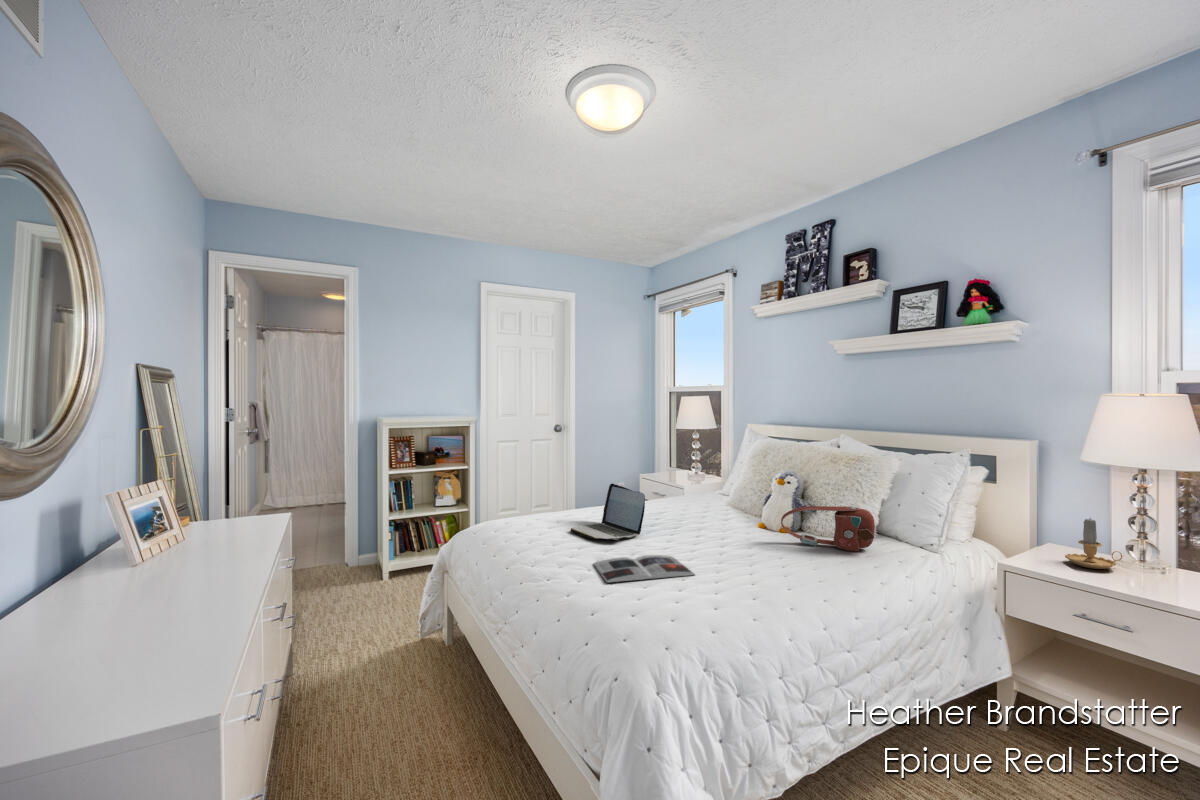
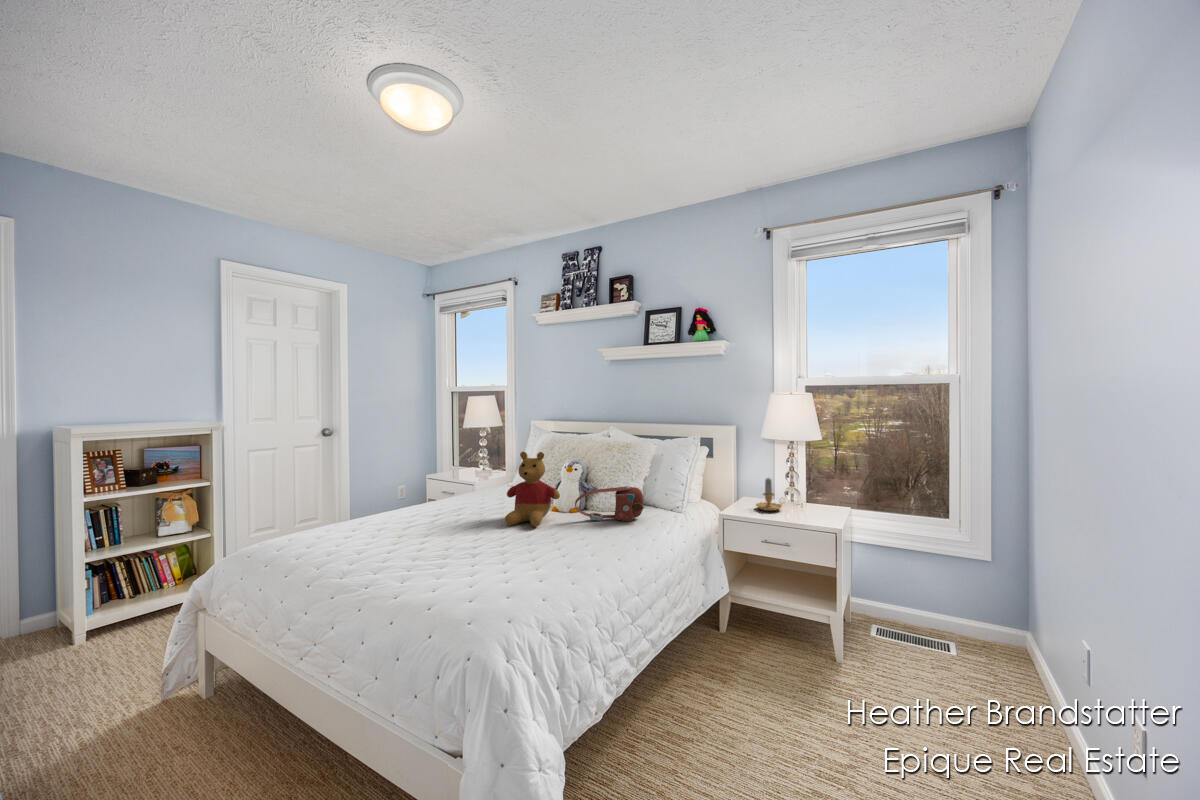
stuffed bear: none [697,454,763,541] -> present [505,452,560,527]
laptop: present [570,484,645,540] -> none [382,487,457,543]
magazine: present [593,555,695,583] -> none [419,547,516,580]

